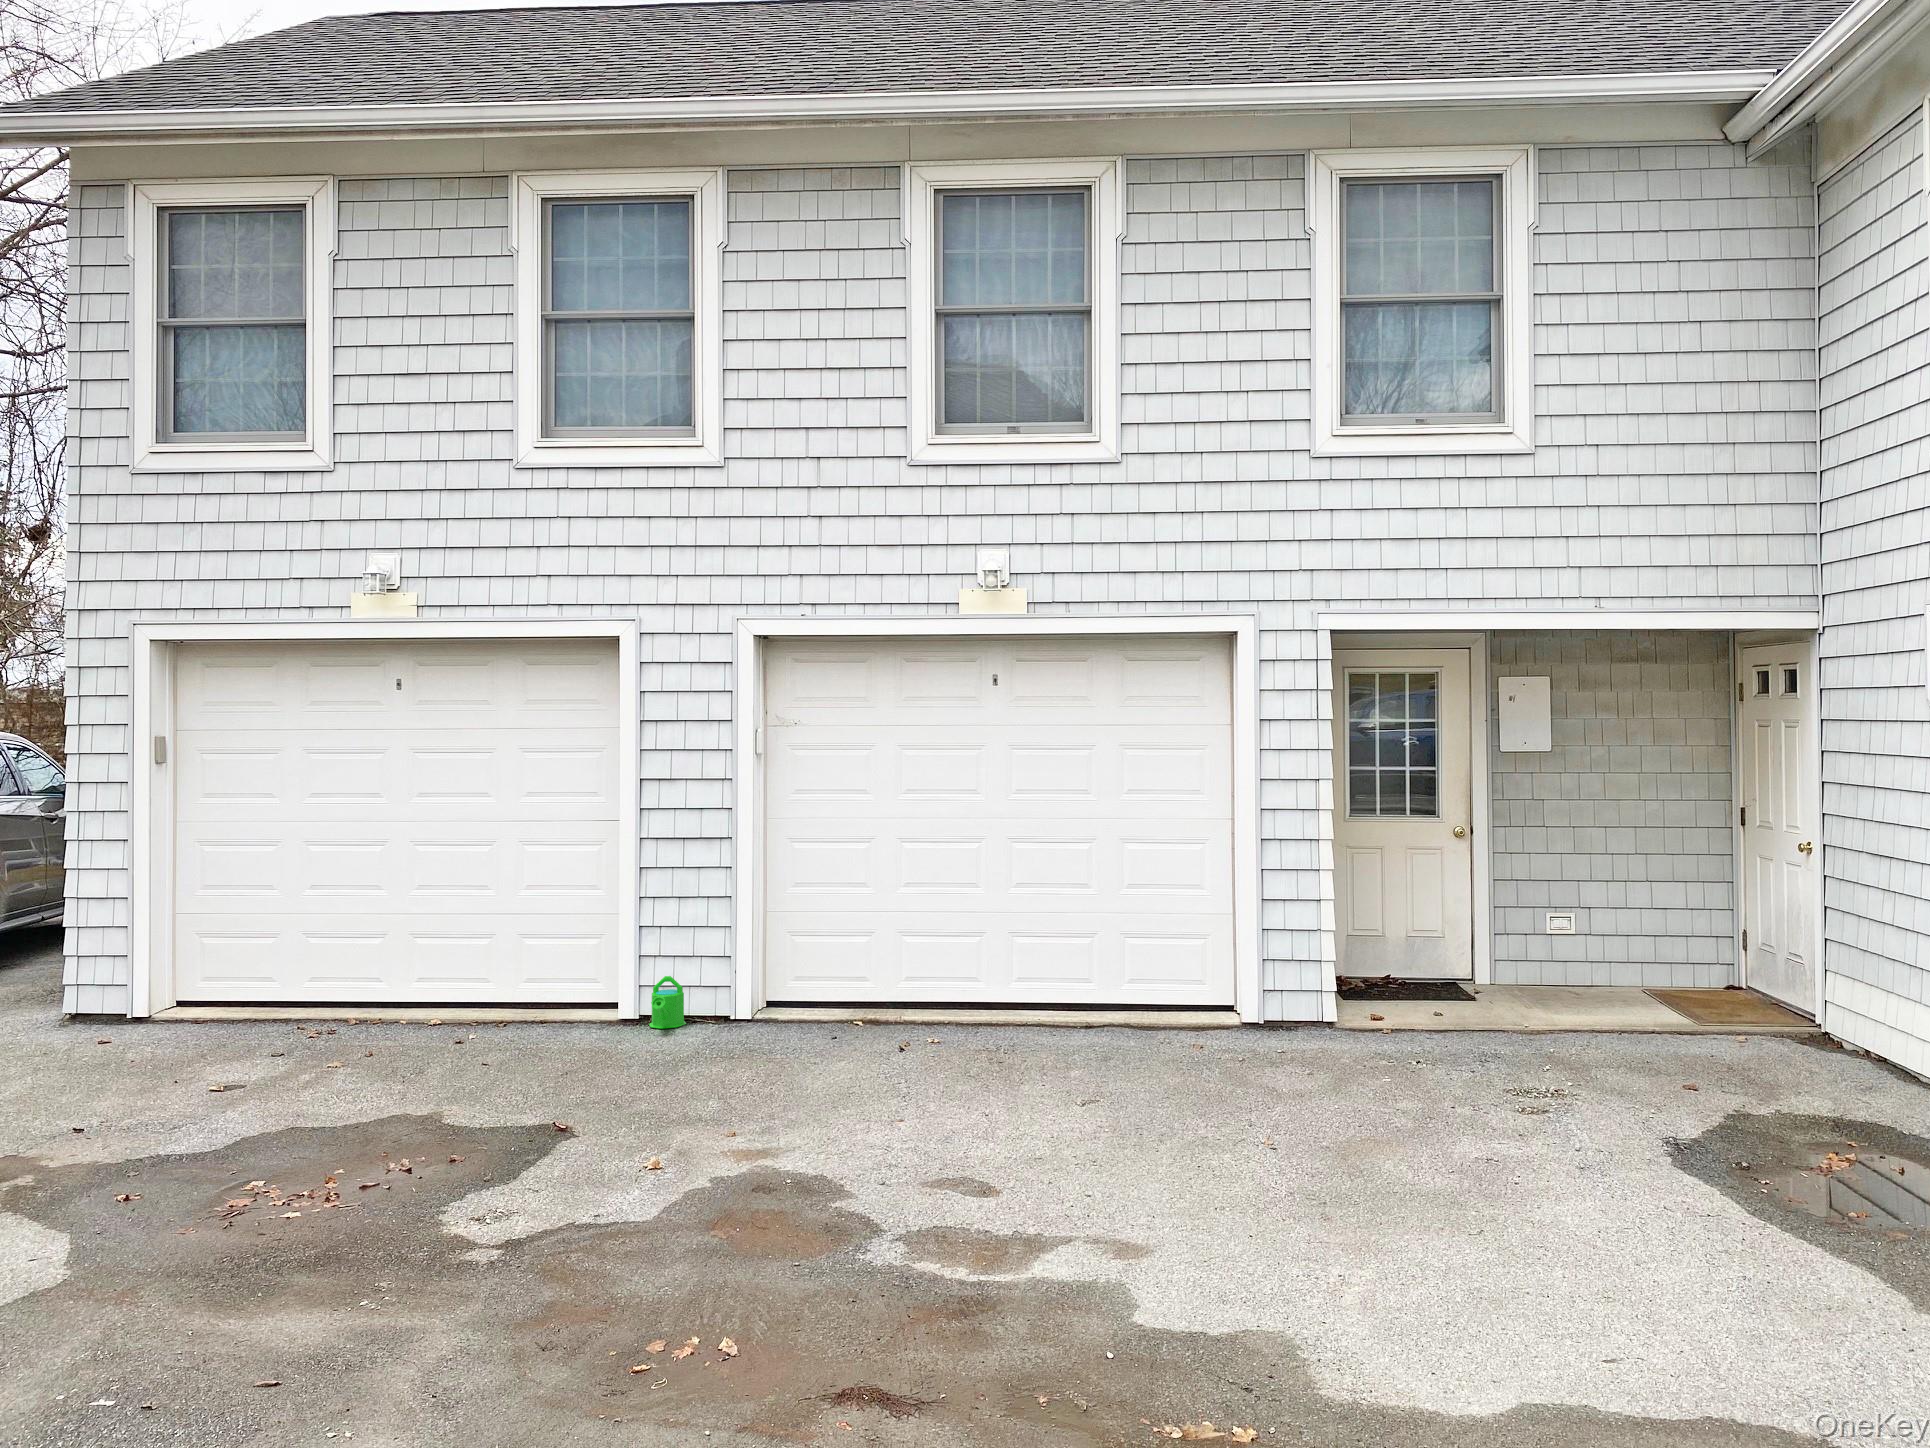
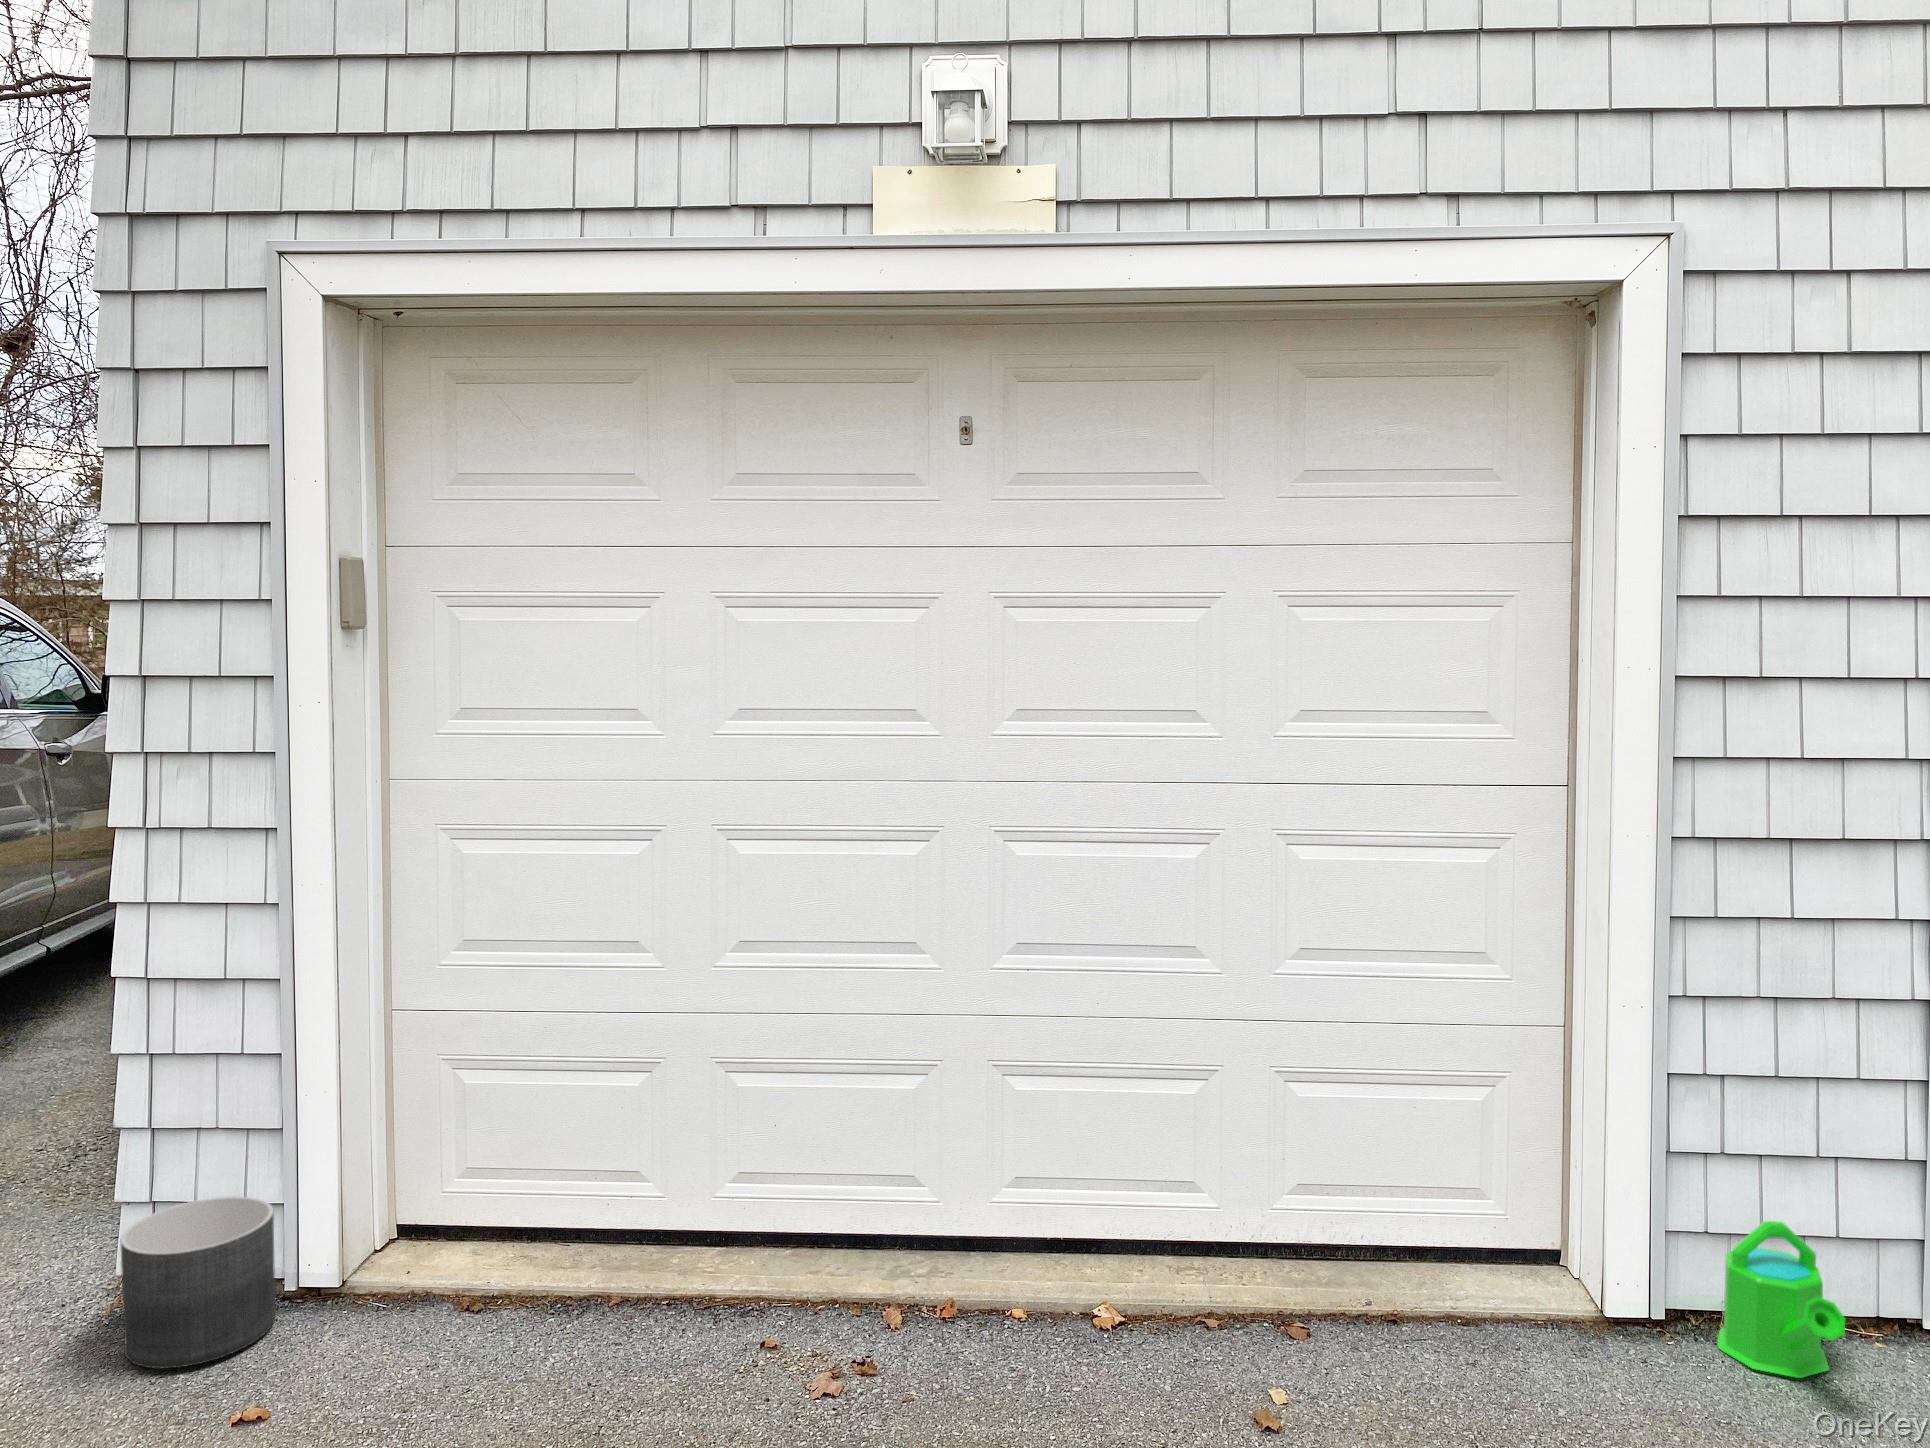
planter: none [59,982,119,1035] -> present [121,1196,275,1369]

